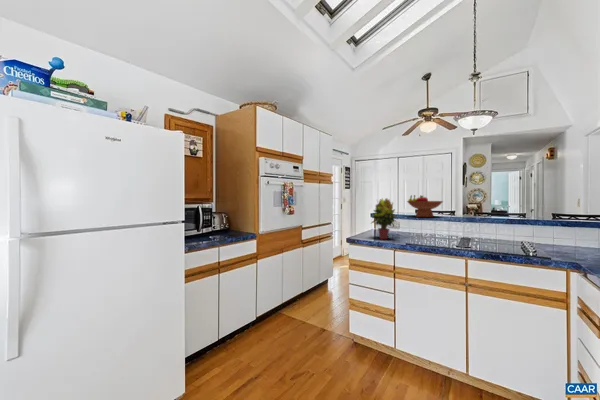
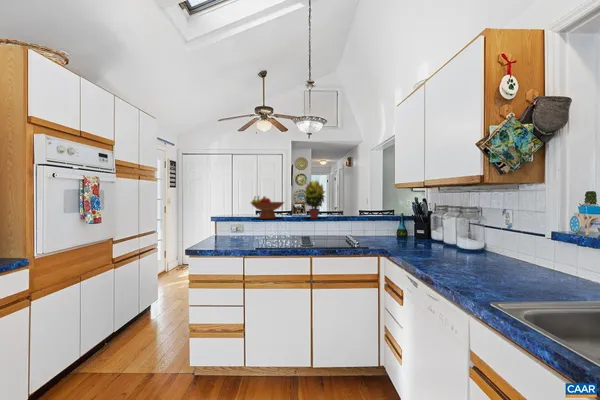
potted plant: present [372,198,396,239] -> present [304,181,325,219]

